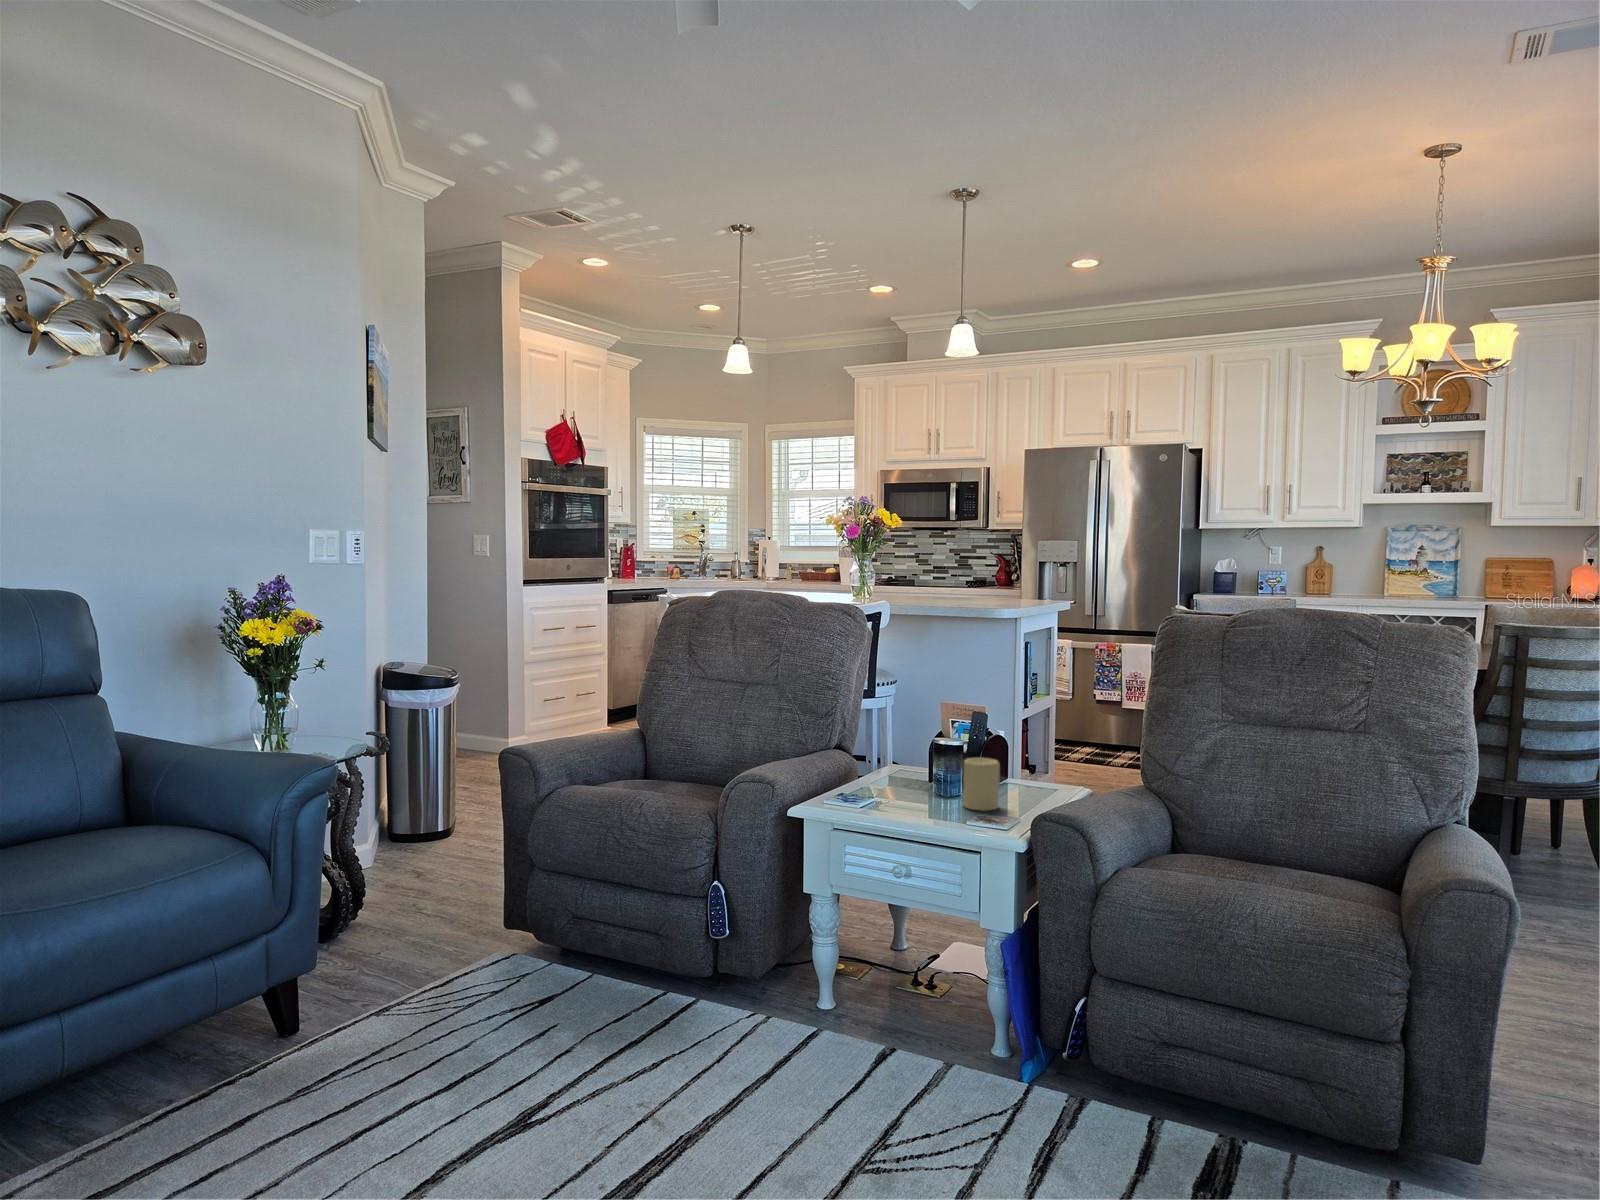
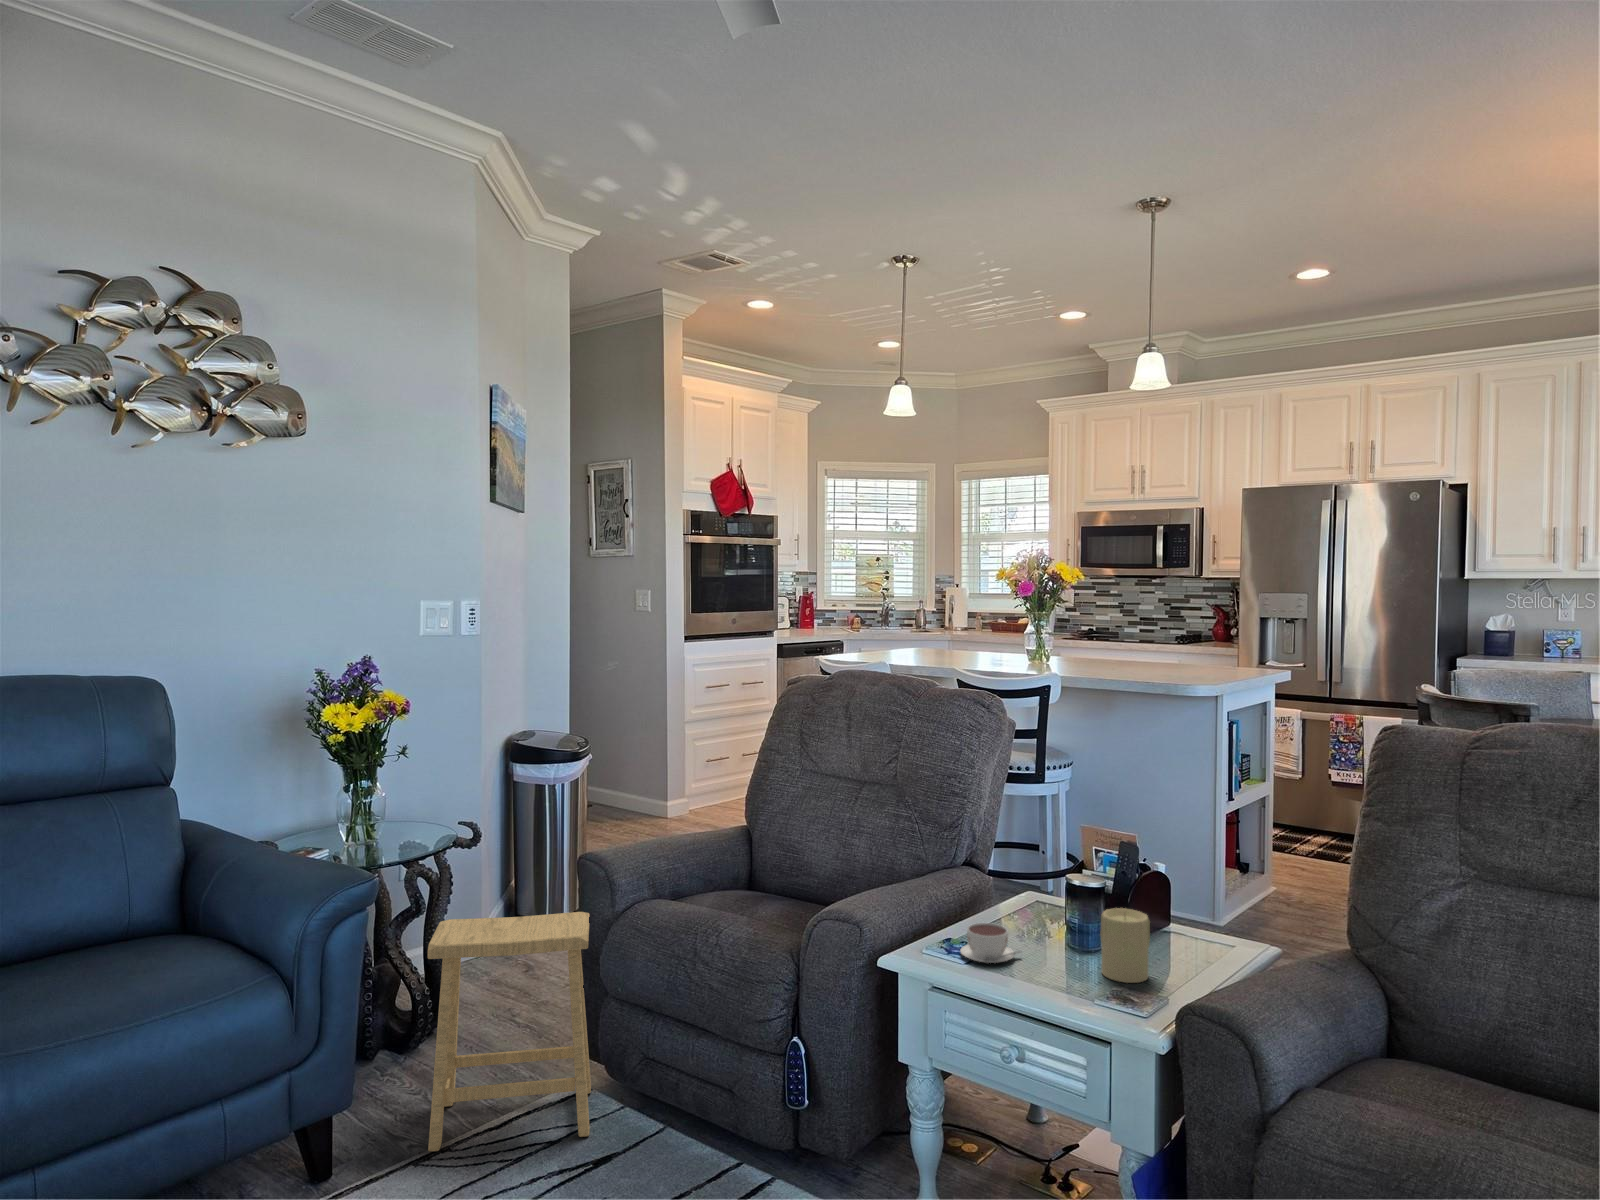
coffee cup: none [854,777,901,805] -> present [960,923,1020,963]
footstool: none [379,800,528,1010] -> present [428,912,591,1152]

